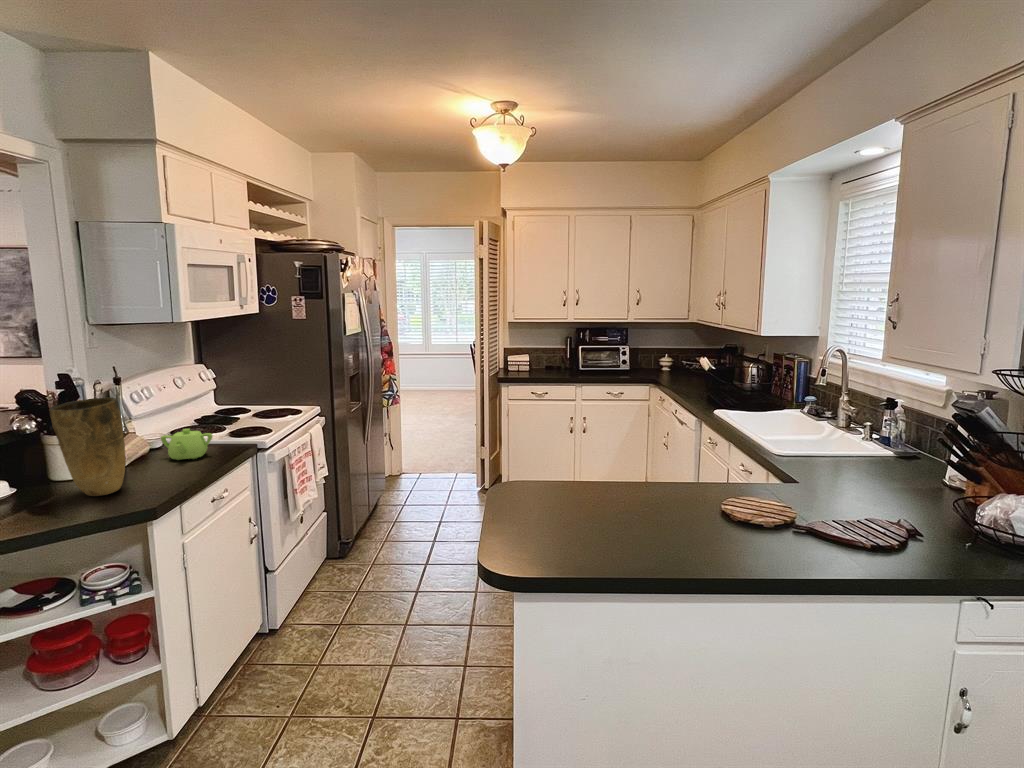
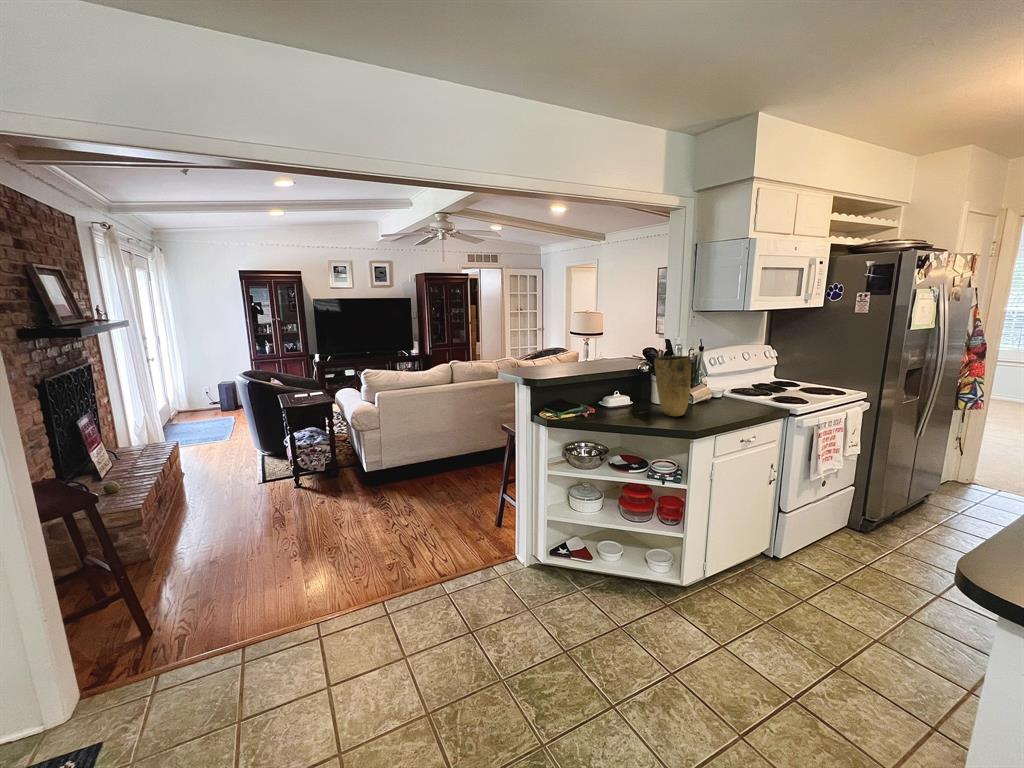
teapot: present [161,429,213,460] -> none [718,387,753,409]

